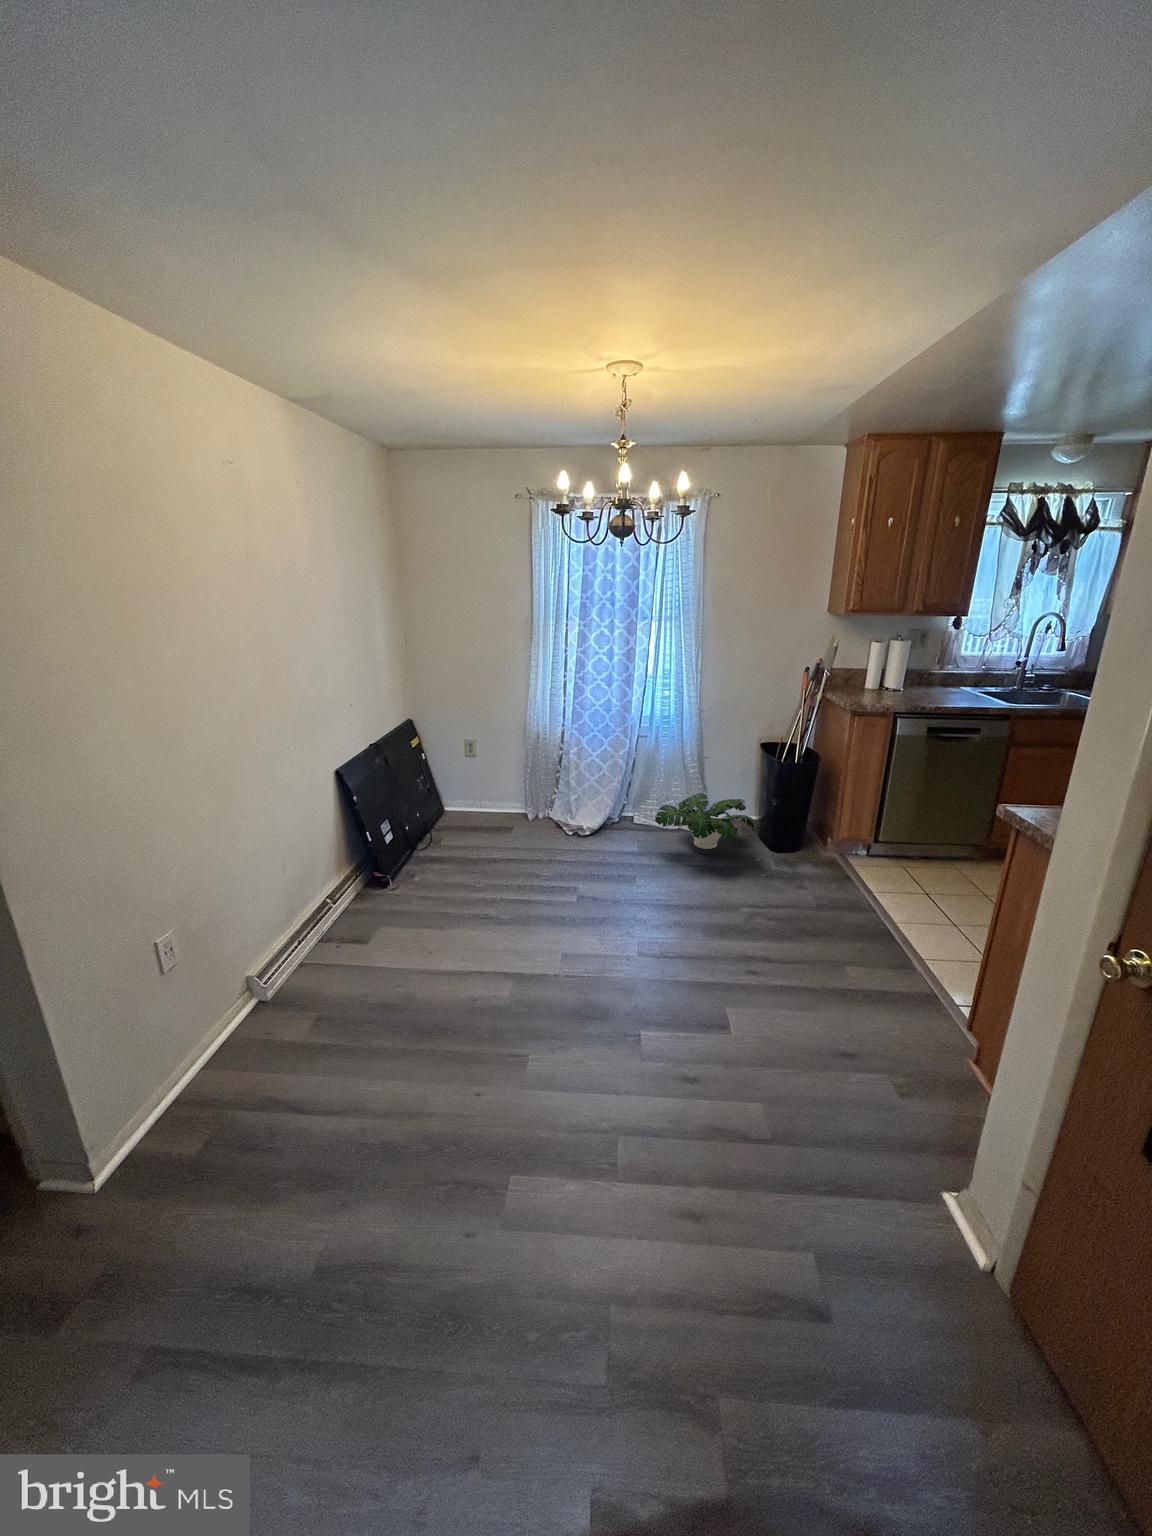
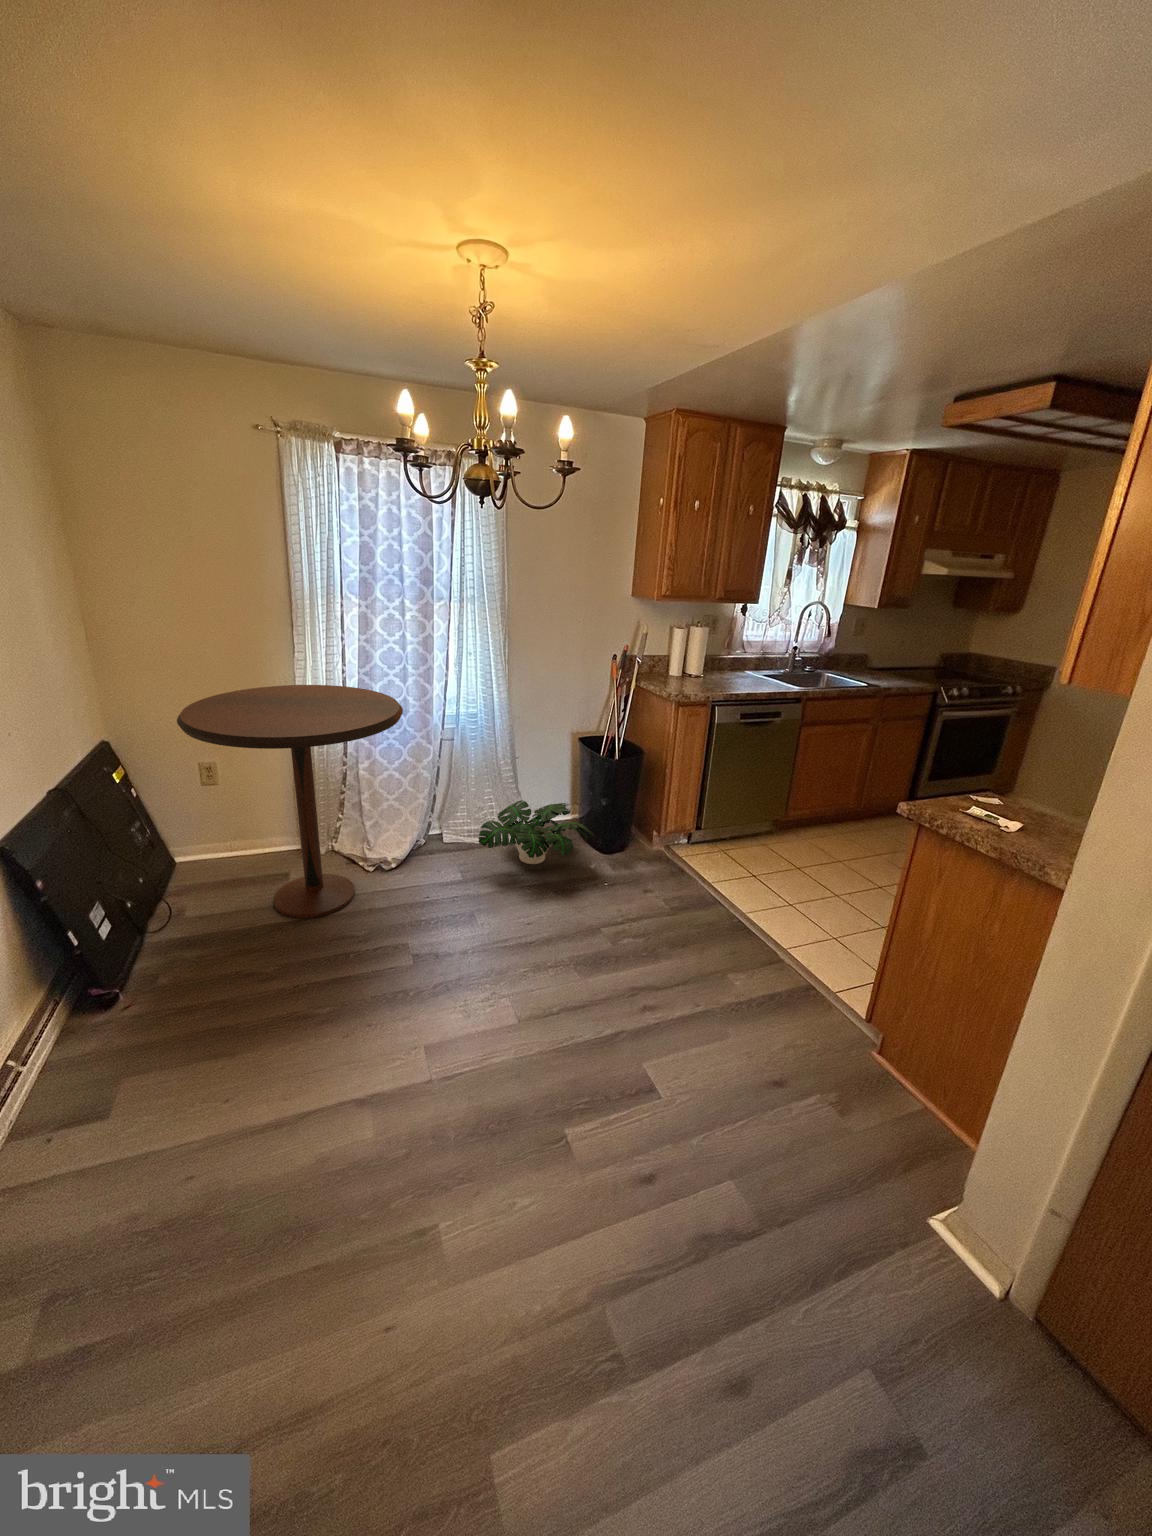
pedestal table: none [446,685,599,859] -> present [177,685,403,918]

